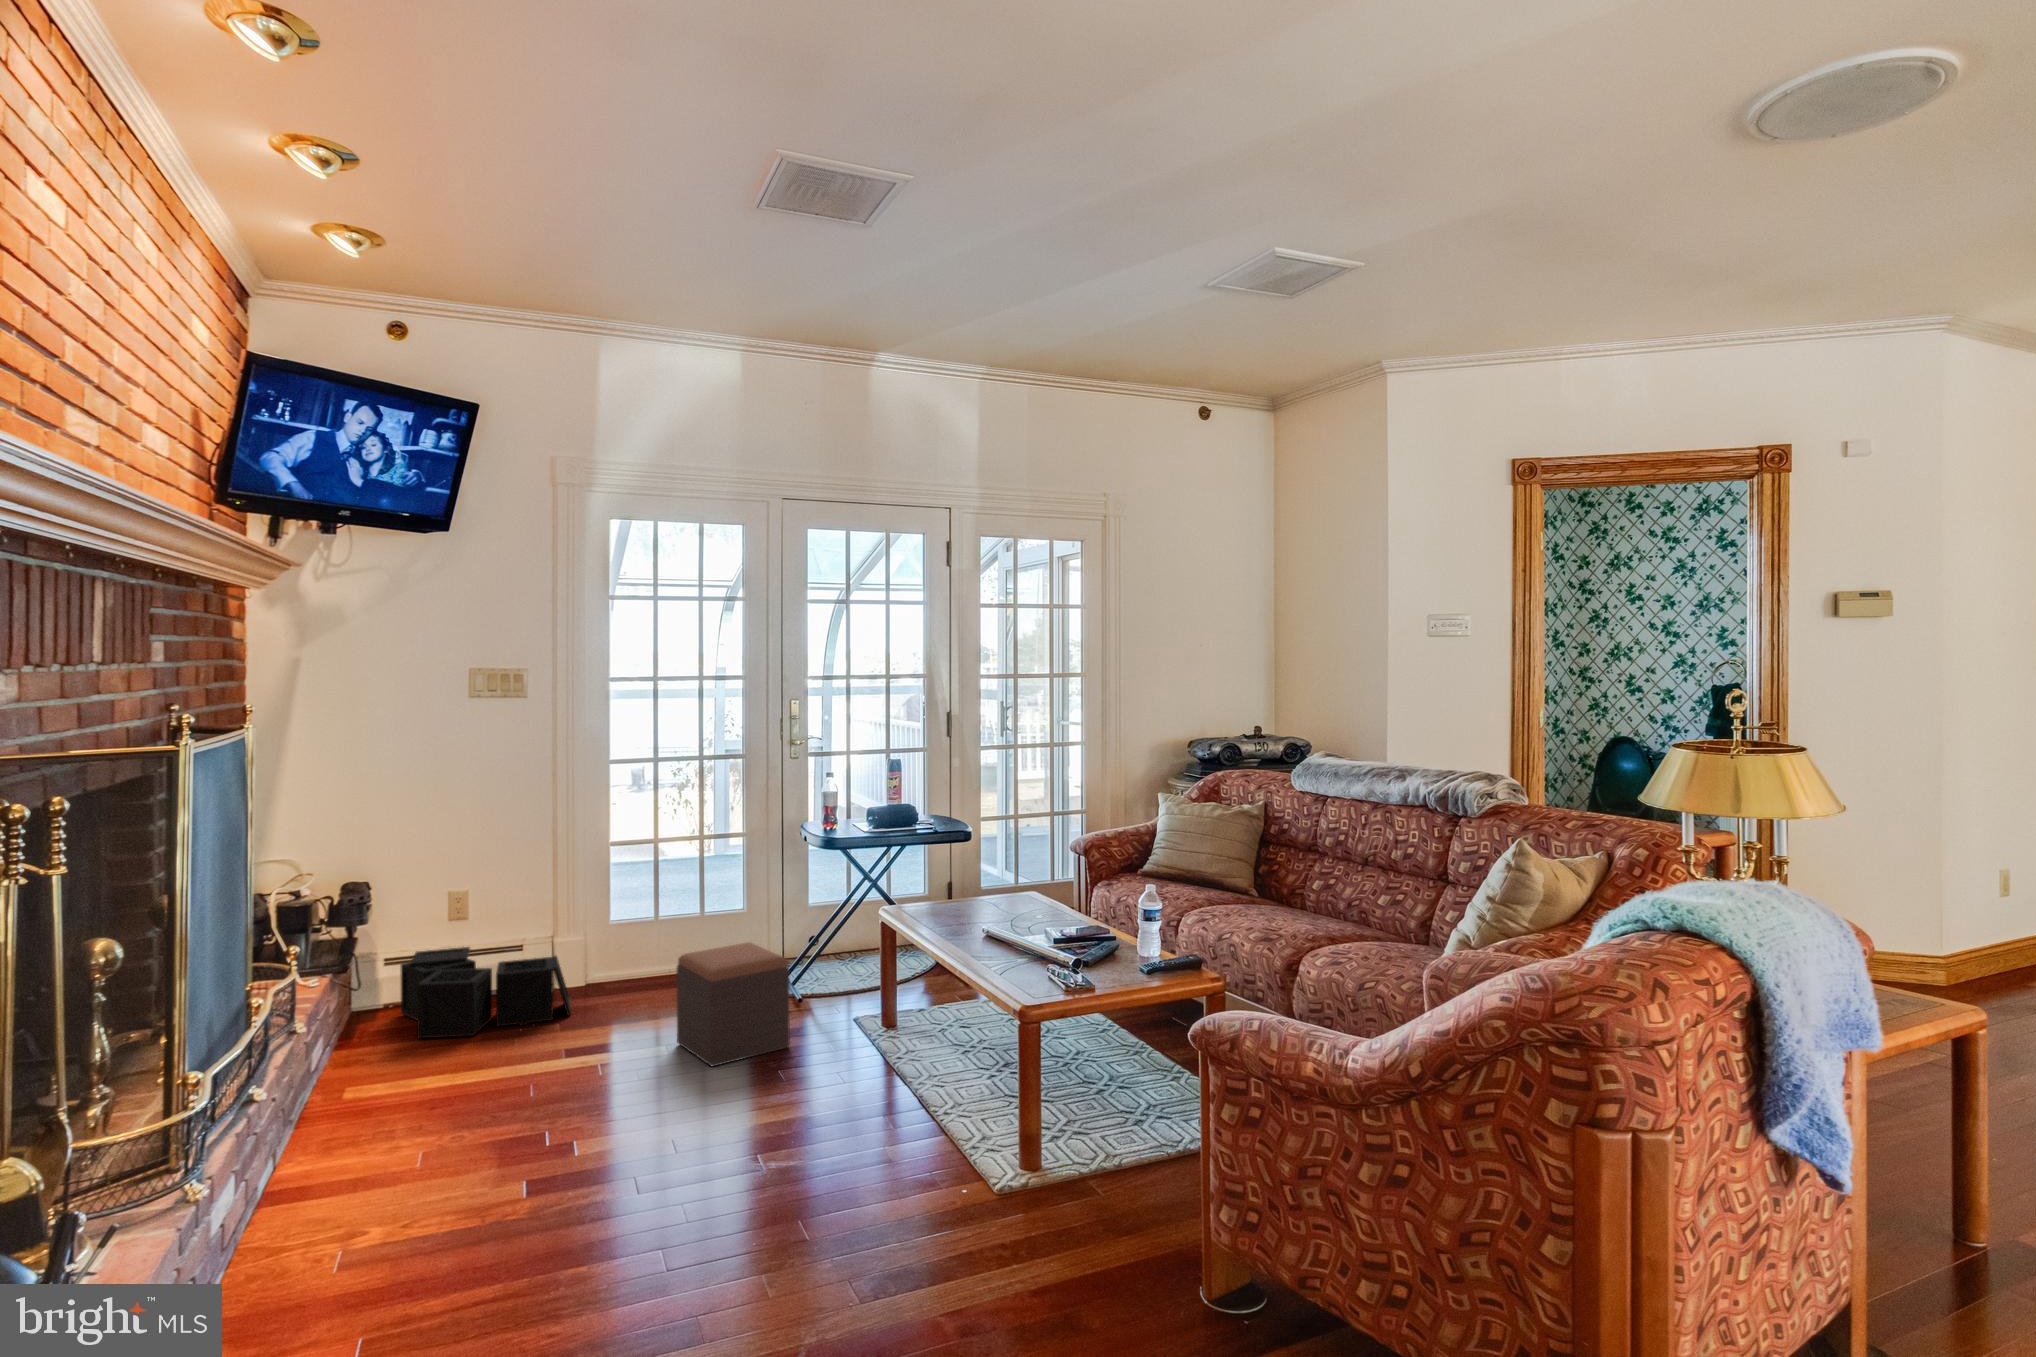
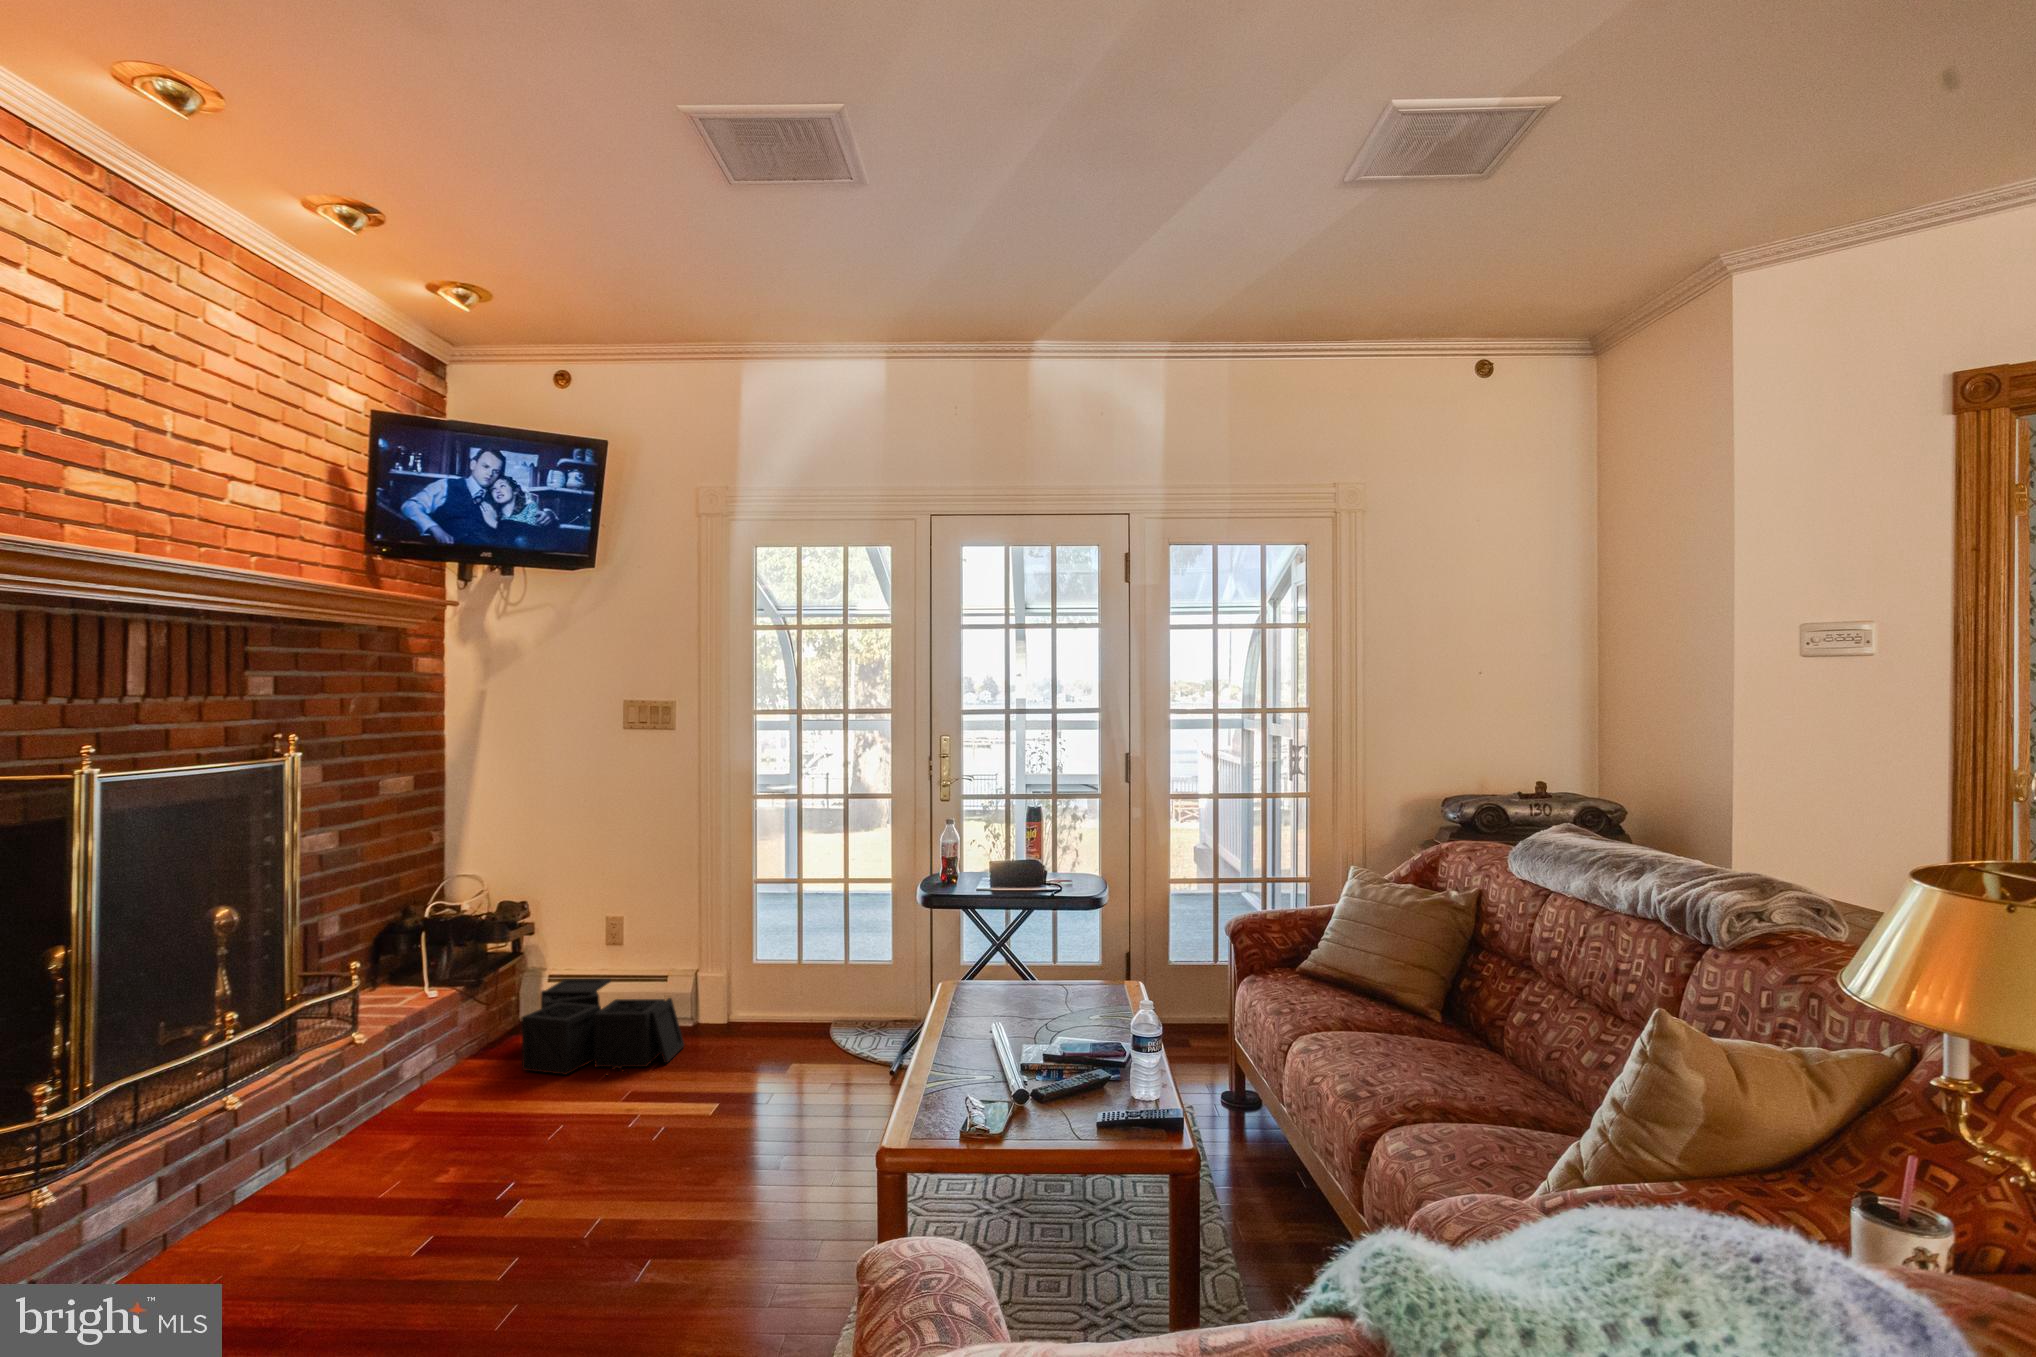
footstool: present [677,942,790,1066] -> none [716,1011,817,1153]

